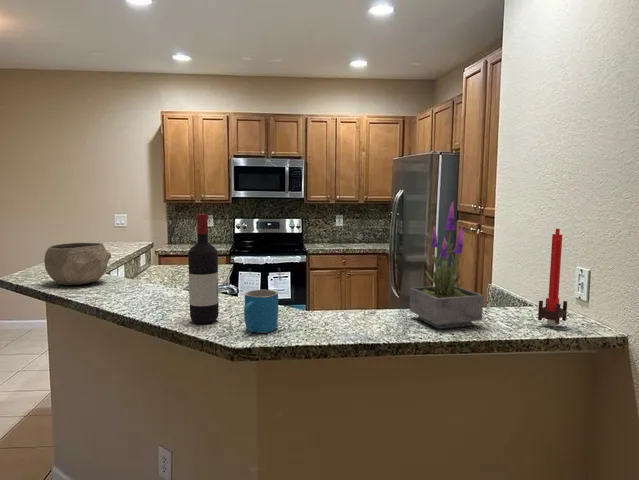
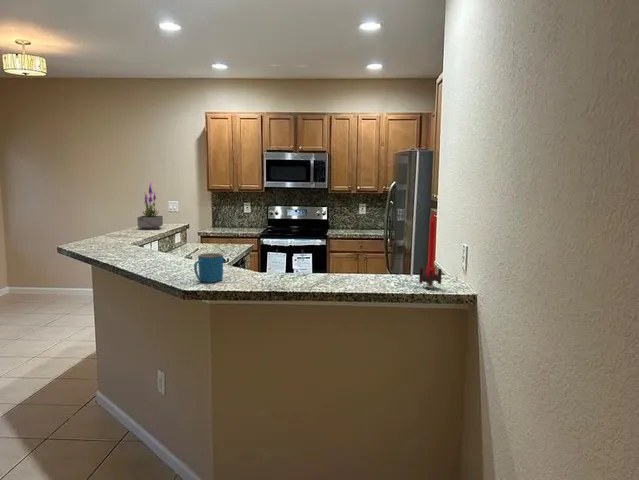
potted plant: present [410,203,484,329] -> present [137,183,163,229]
wine bottle: present [188,214,219,324] -> none [165,199,187,276]
bowl: present [44,243,111,285] -> none [86,220,134,251]

